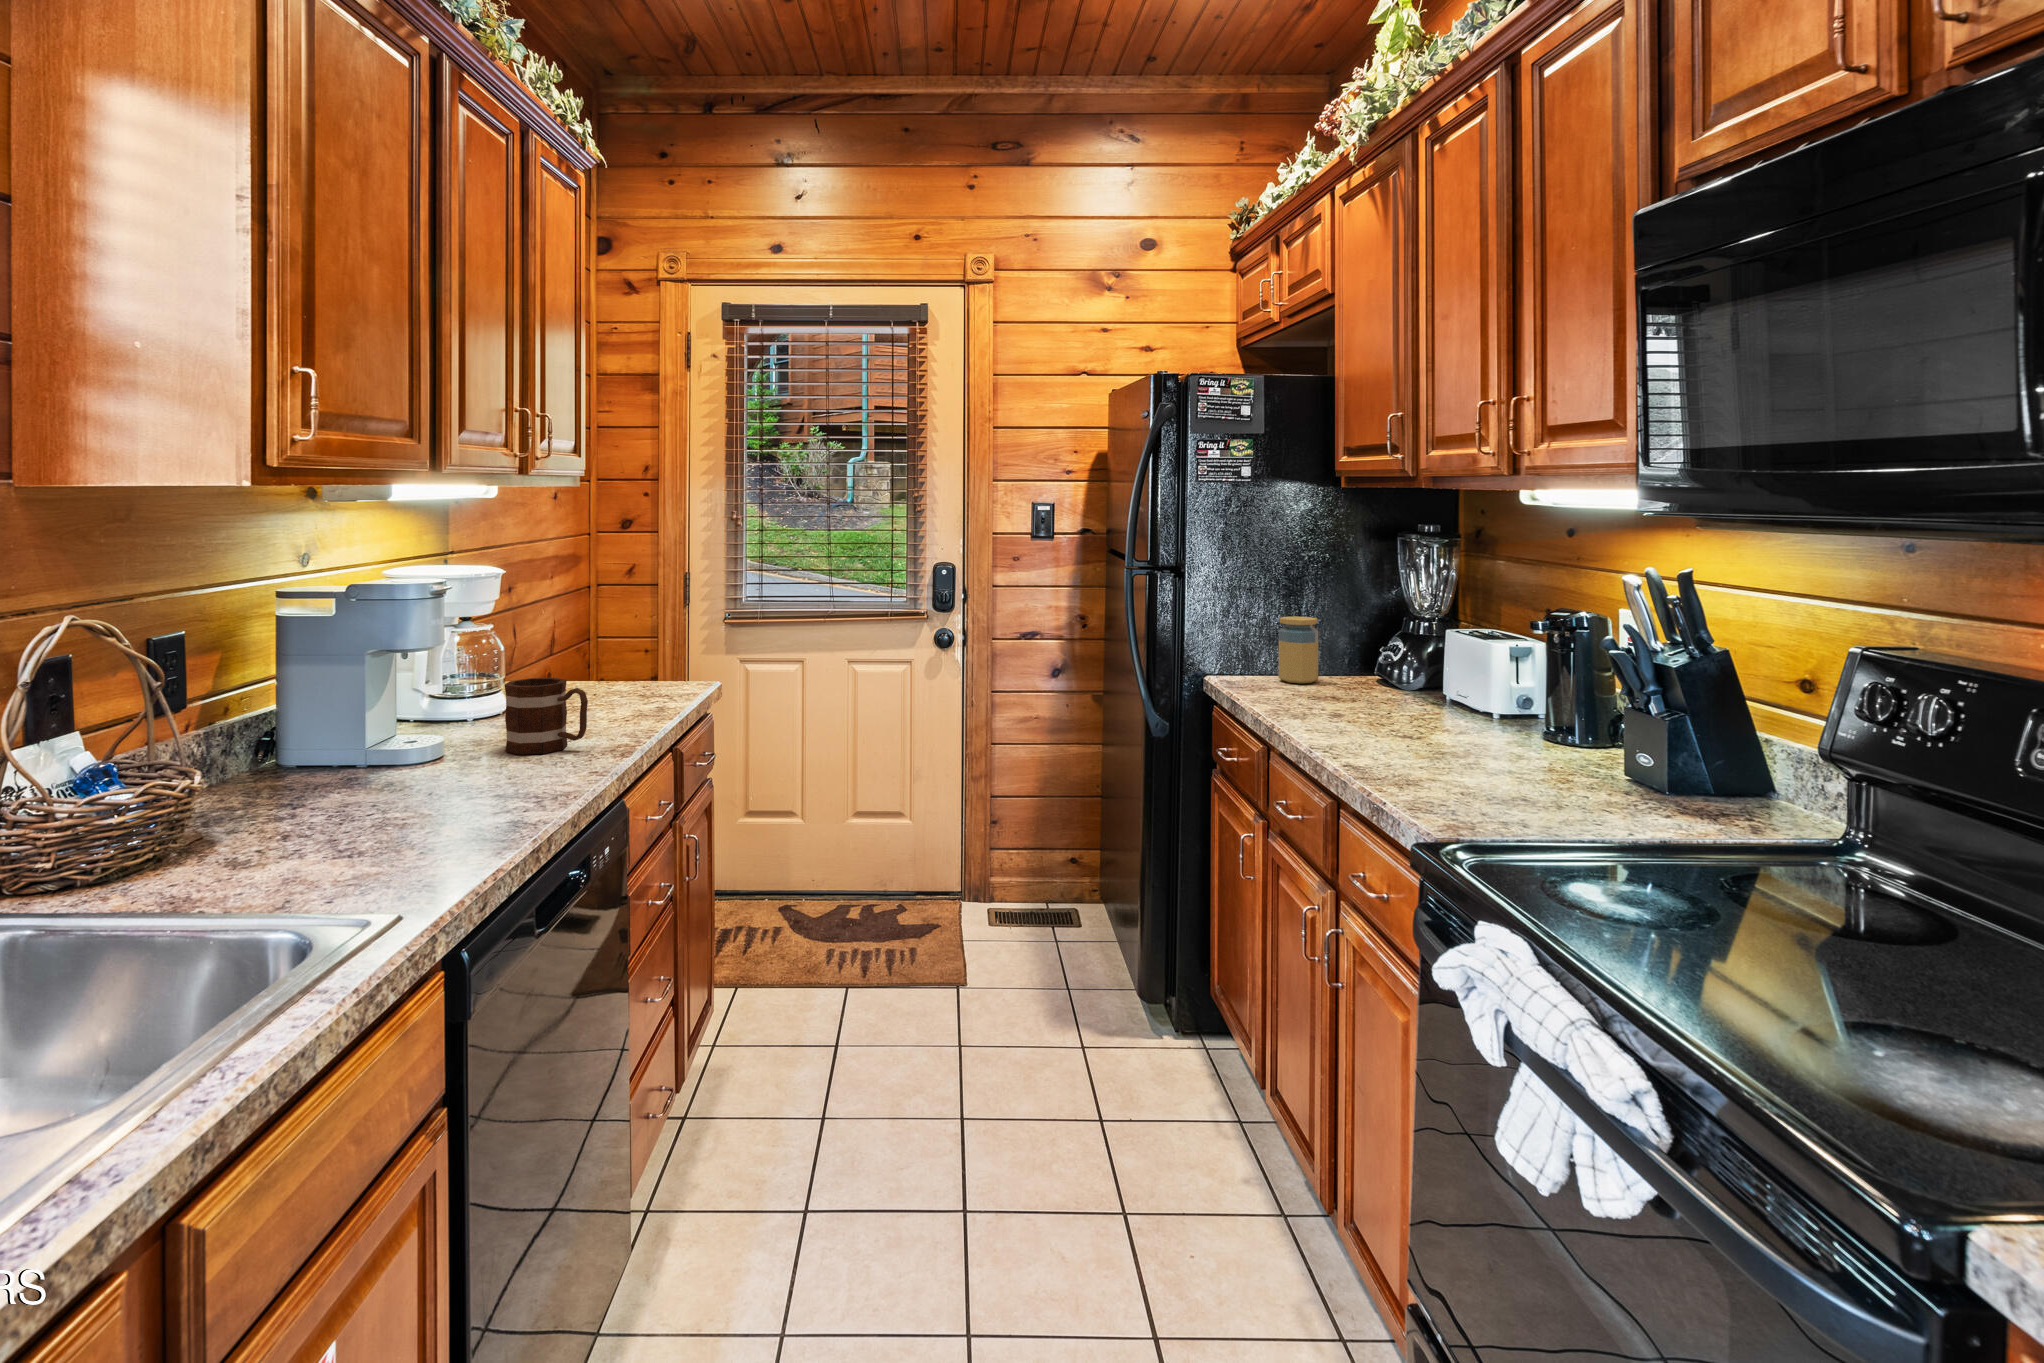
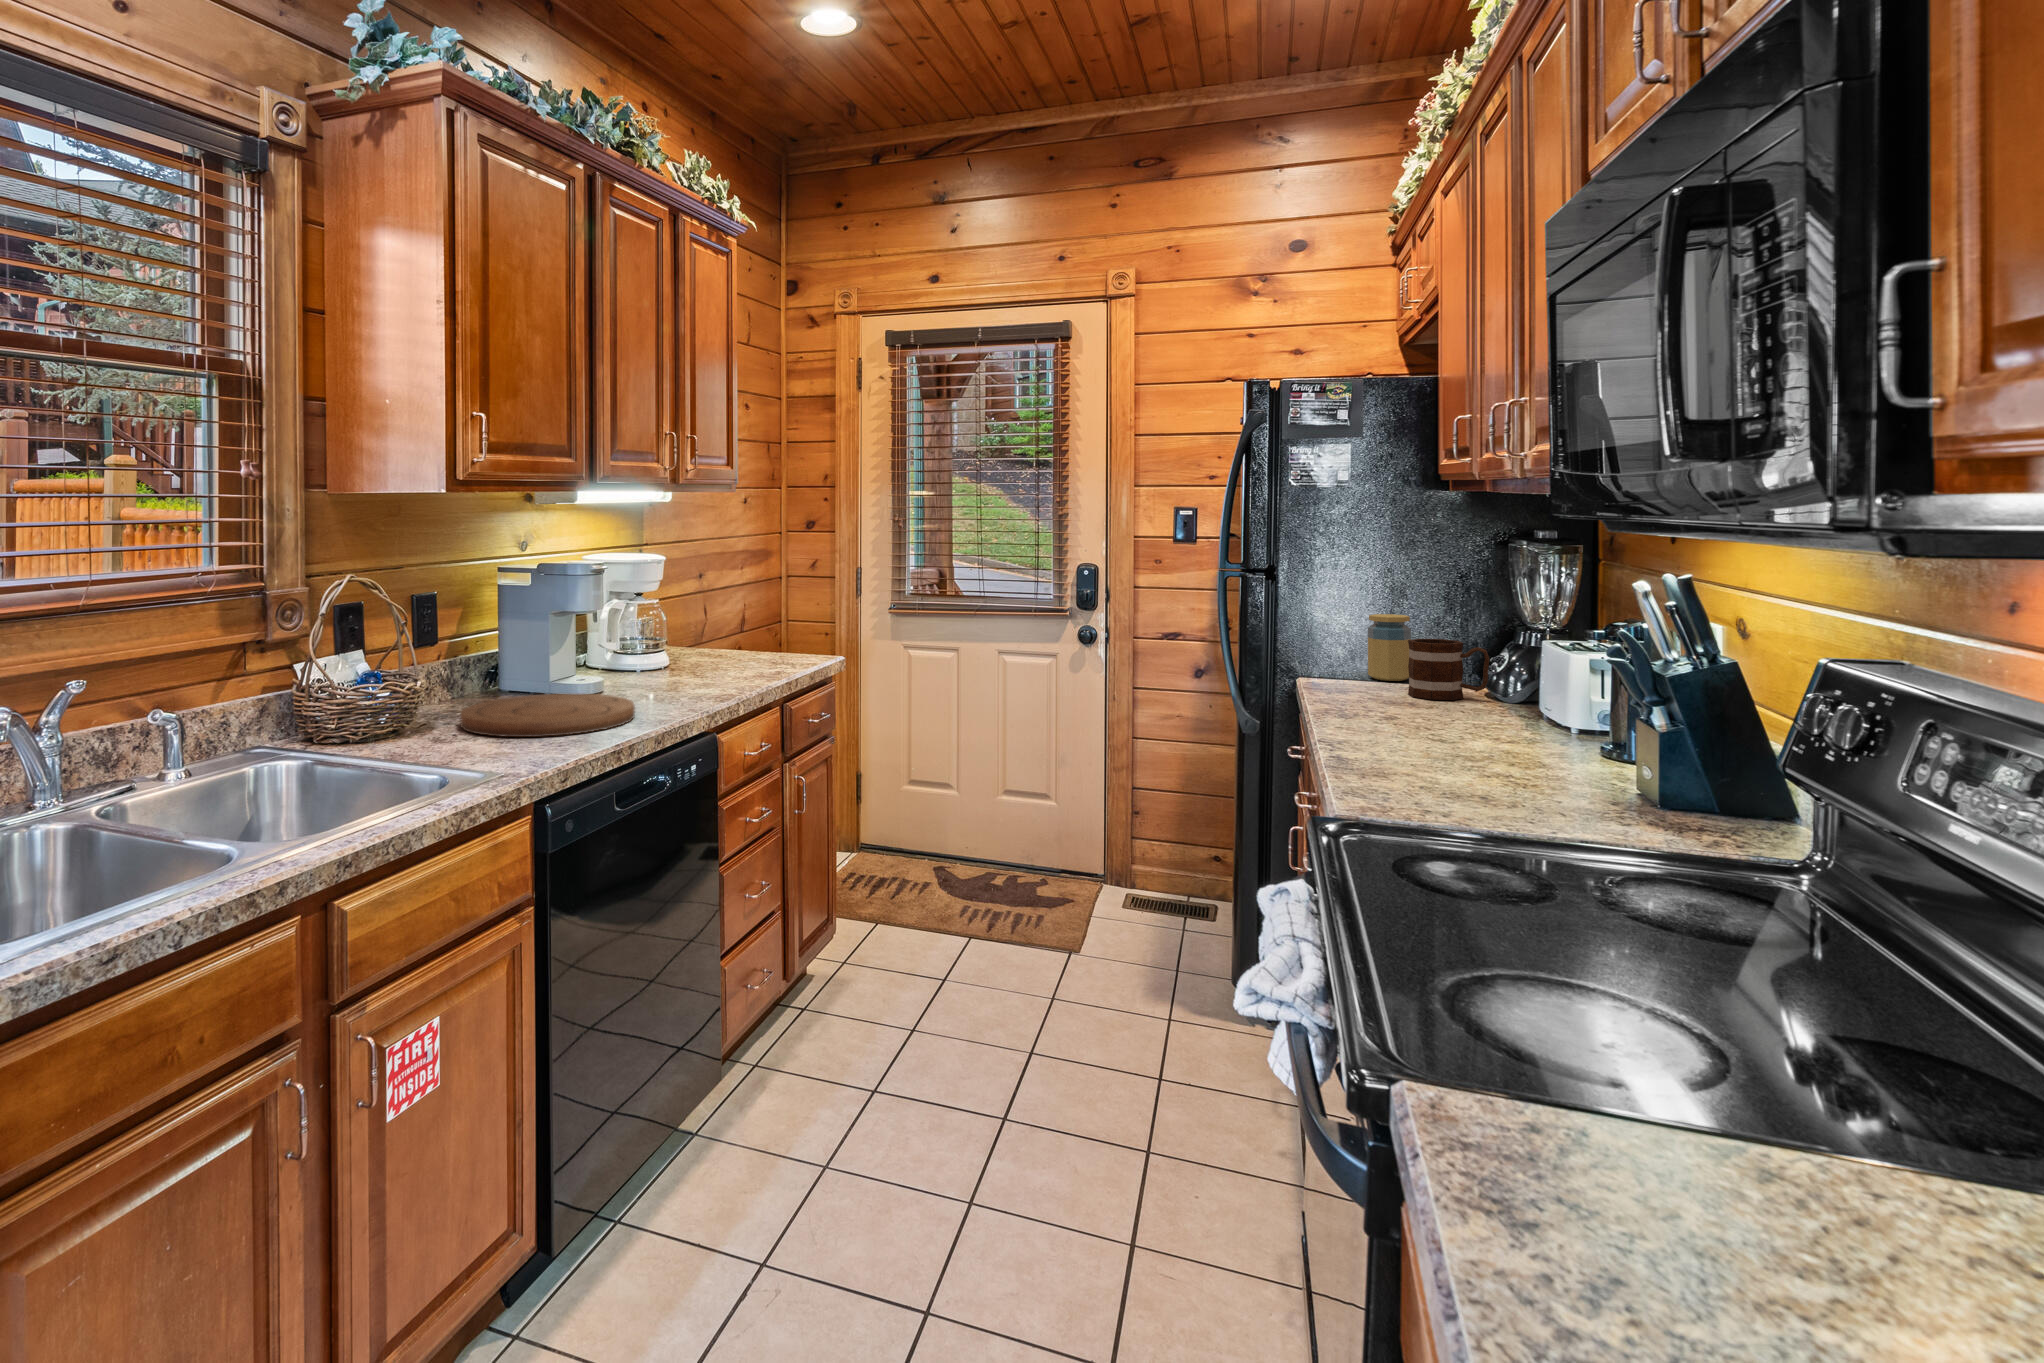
mug: present [504,678,588,755] -> present [1408,639,1489,700]
cutting board: none [256,762,521,844] -> present [461,694,635,737]

